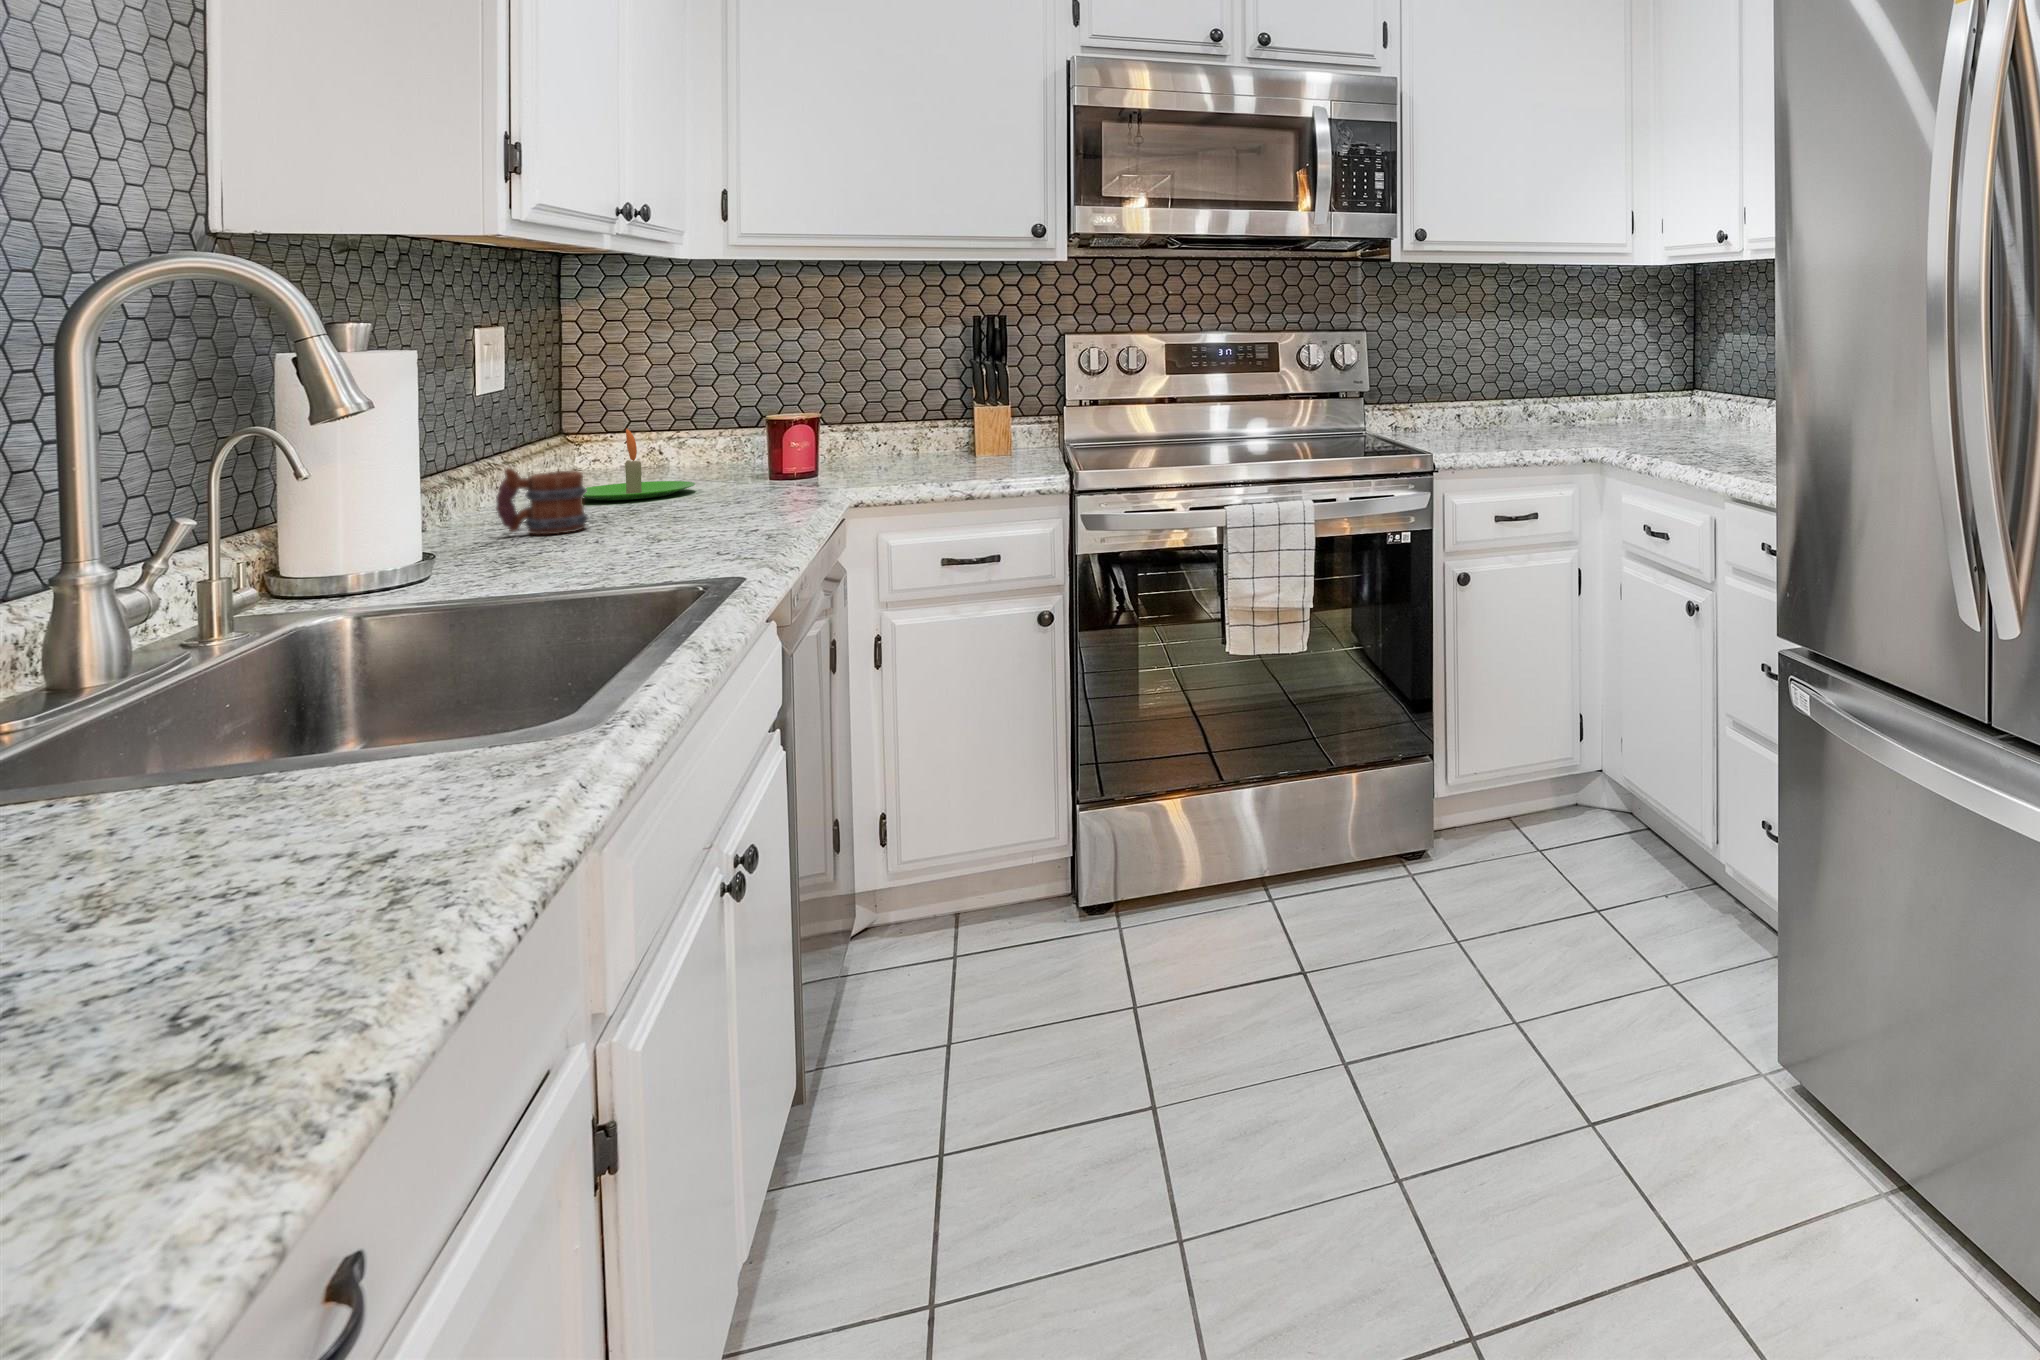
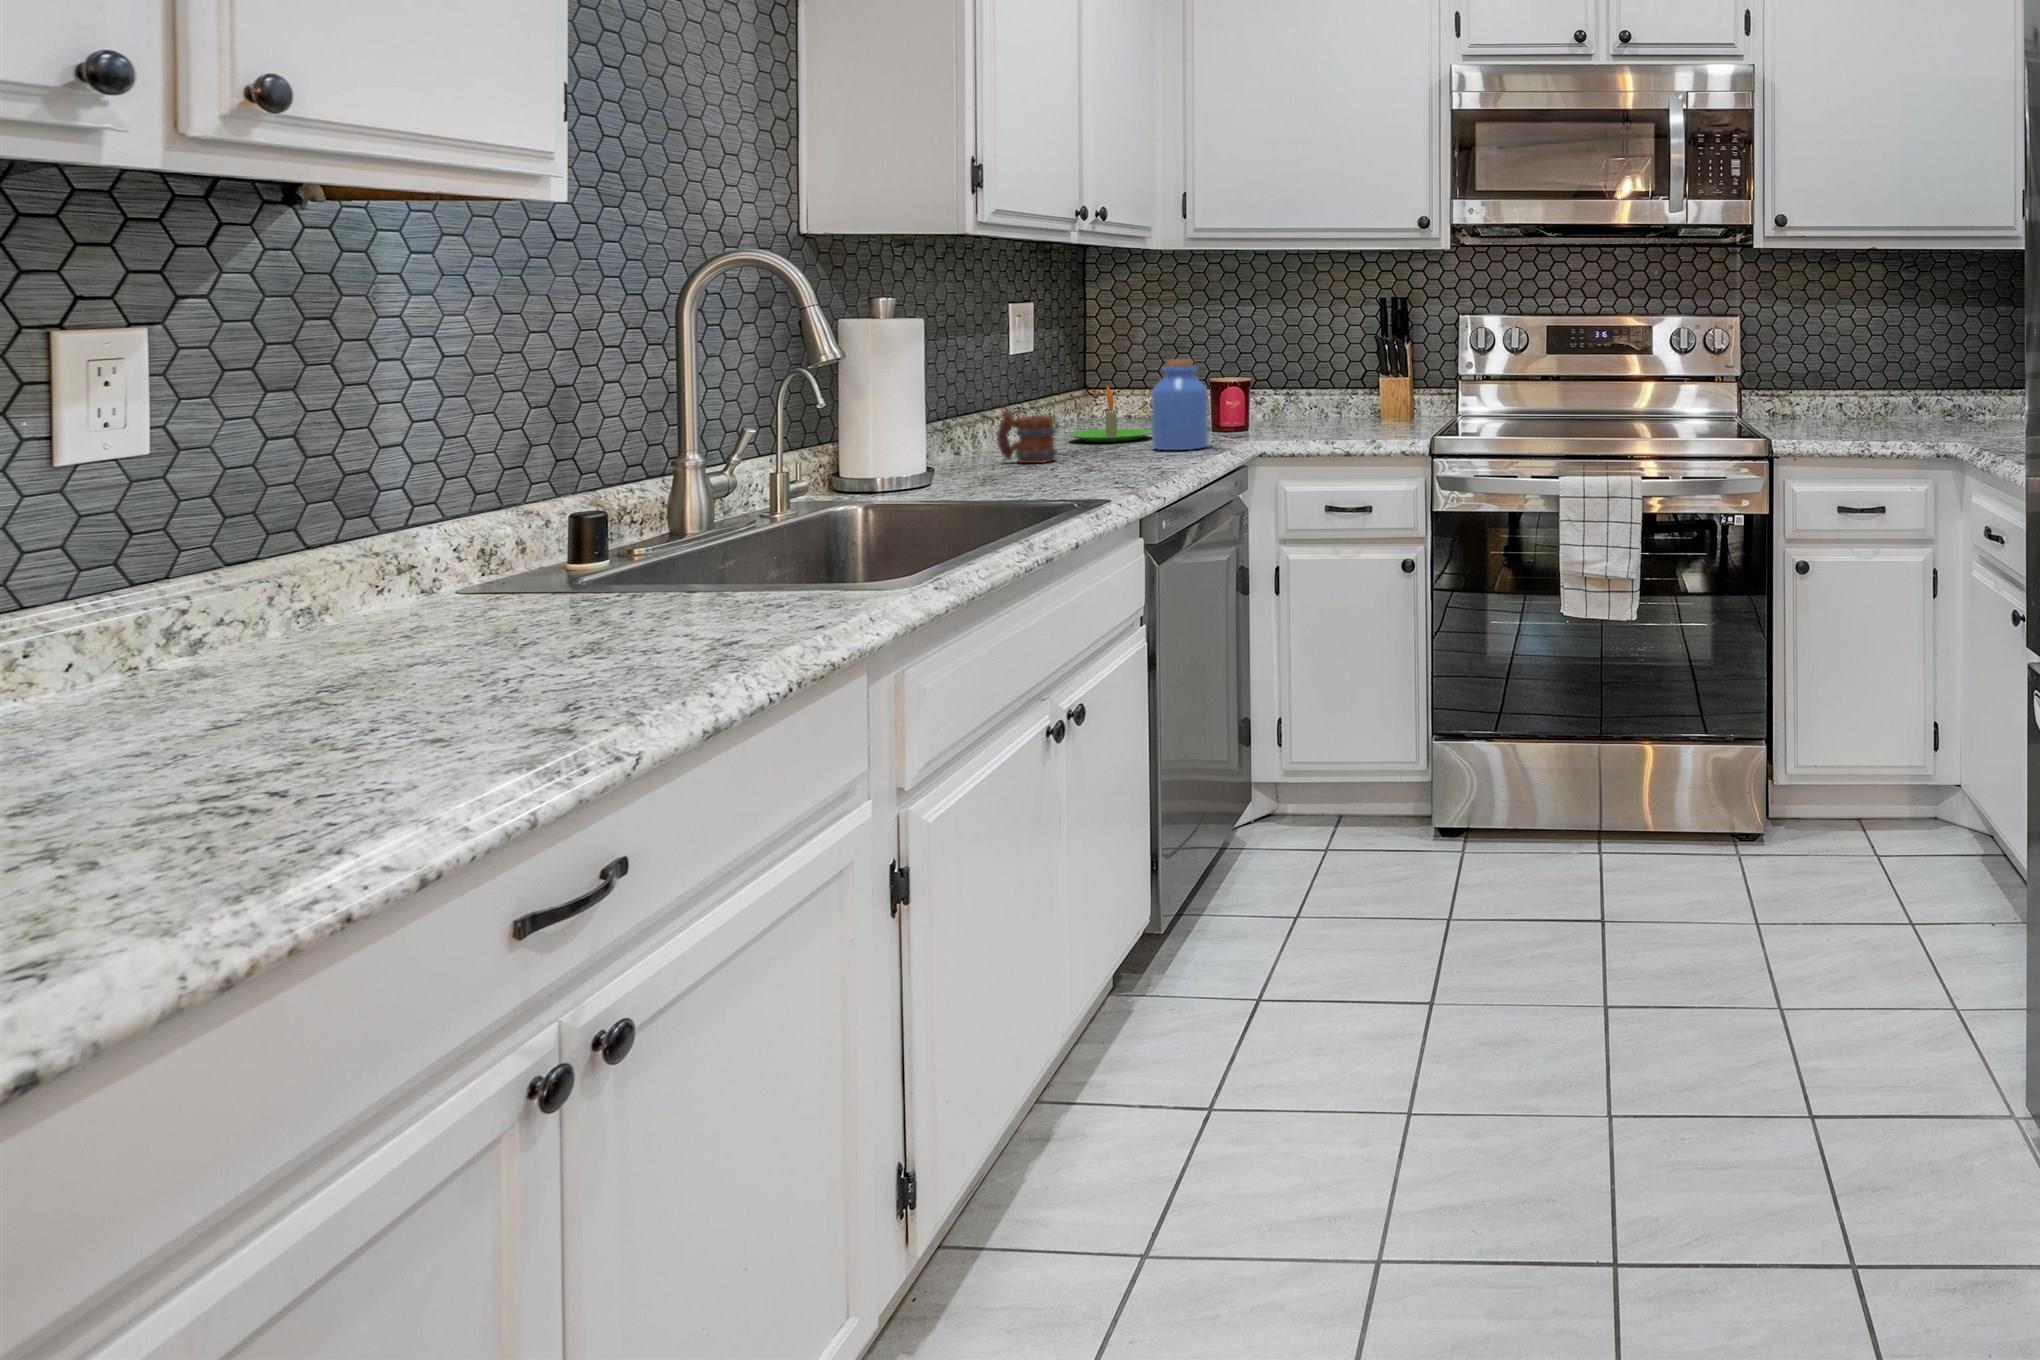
jar: none [712,393,792,505] -> present [1151,359,1209,450]

